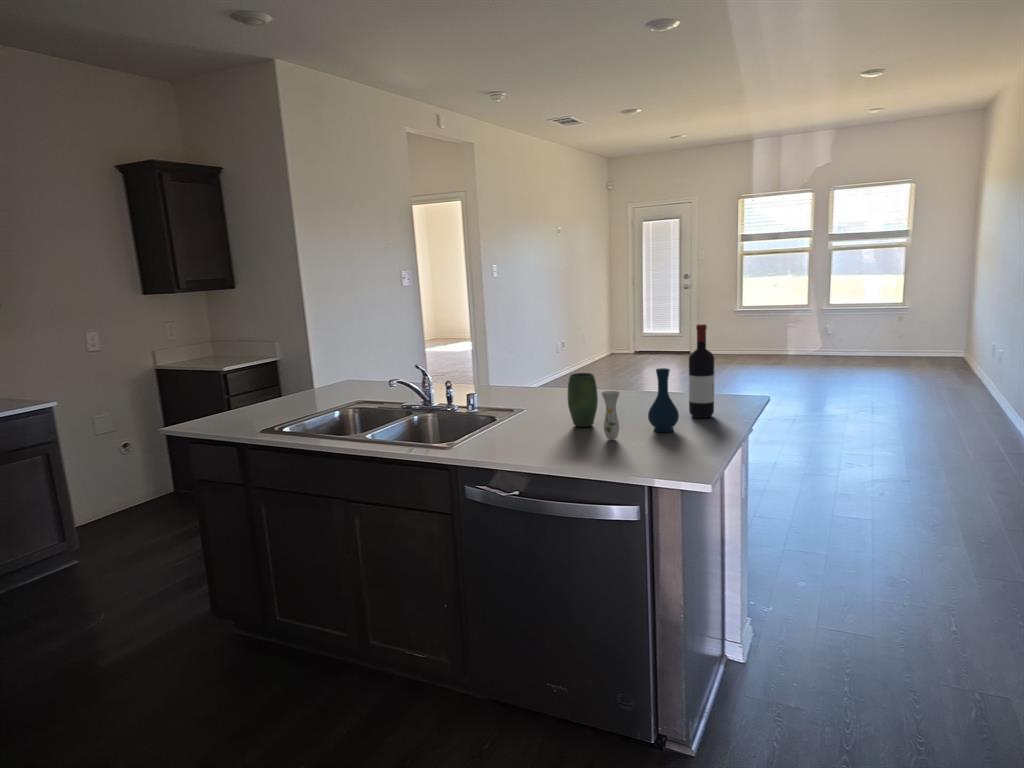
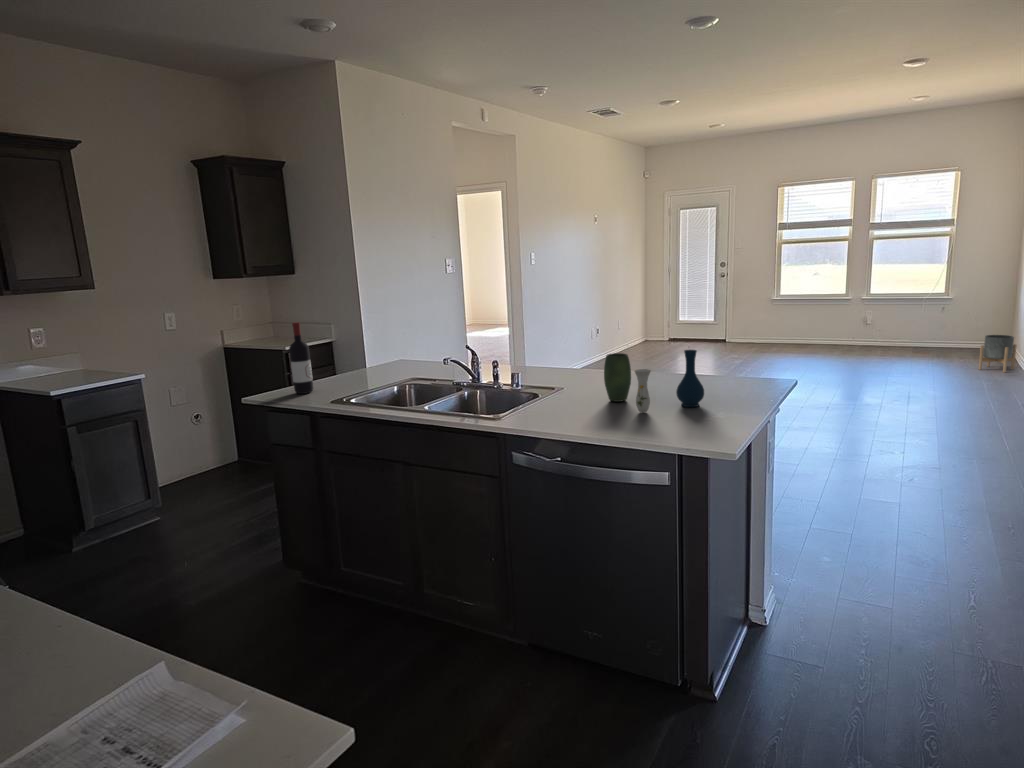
wine bottle: present [689,324,714,418] -> present [289,322,313,394]
planter: none [941,345,977,383] -> present [979,335,1016,372]

